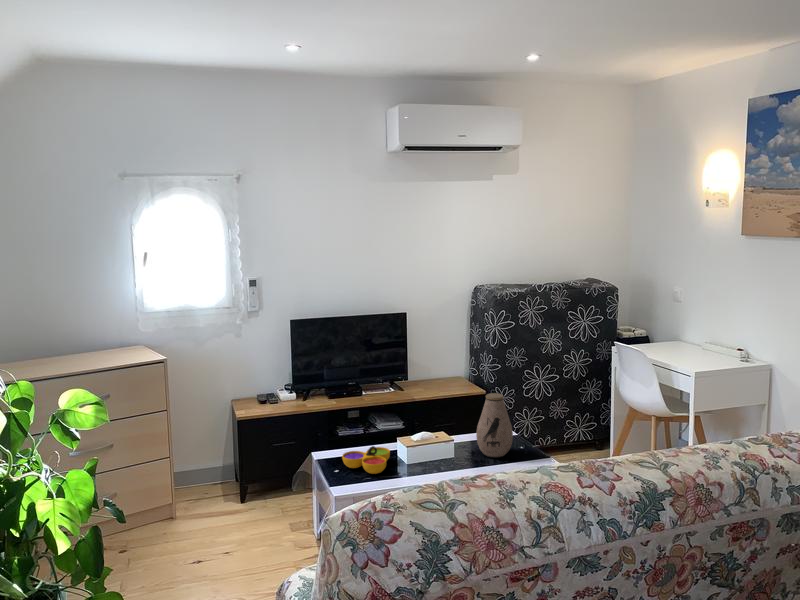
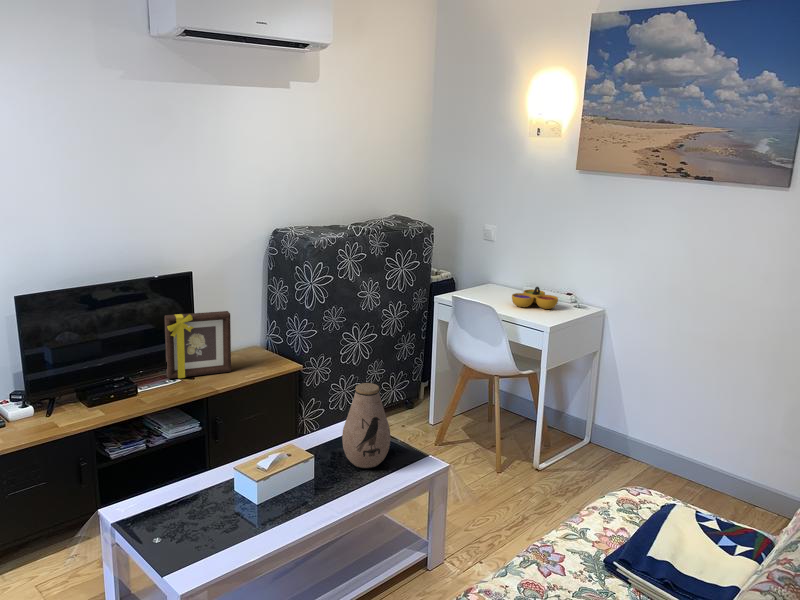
picture frame: none [386,343,431,390] -> present [164,311,231,378]
decorative bowl: present [342,446,390,474] -> present [512,287,558,309]

